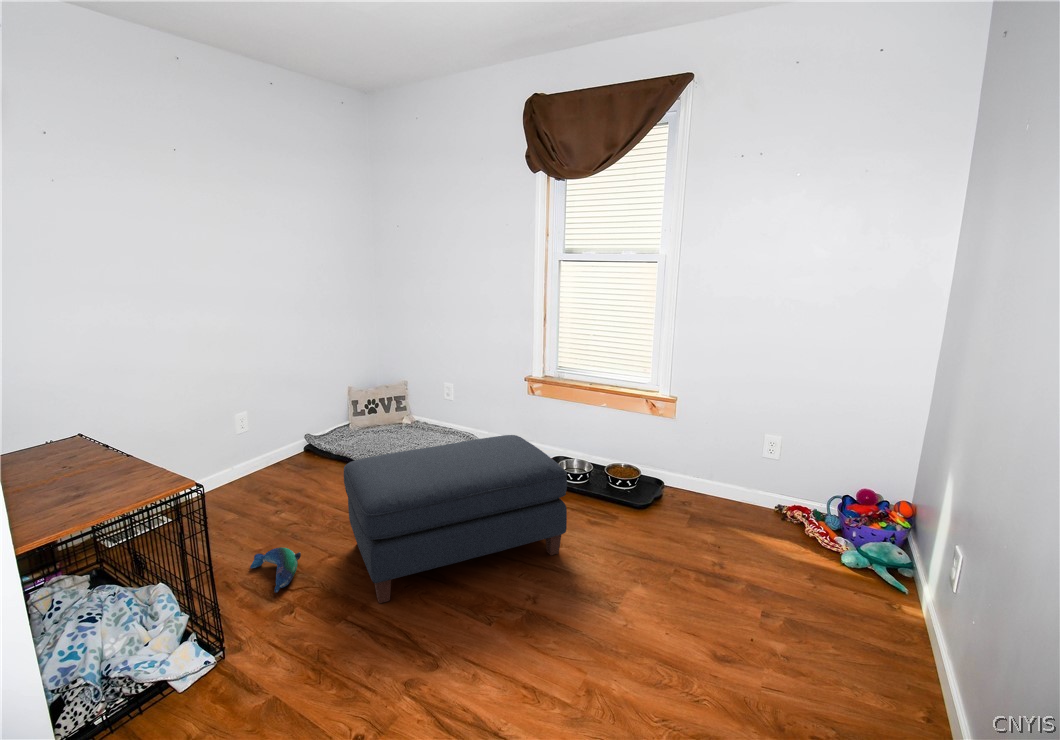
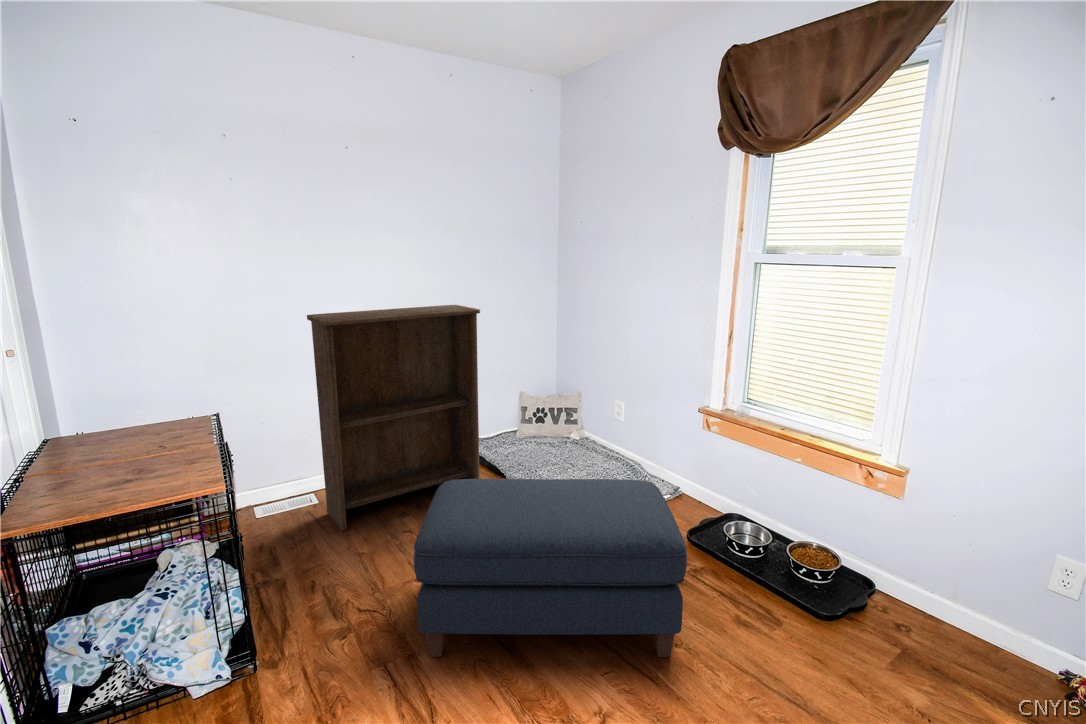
bookshelf: none [155,307,340,537] -> present [307,305,480,530]
plush toy: present [250,547,301,593] -> none [344,558,385,608]

